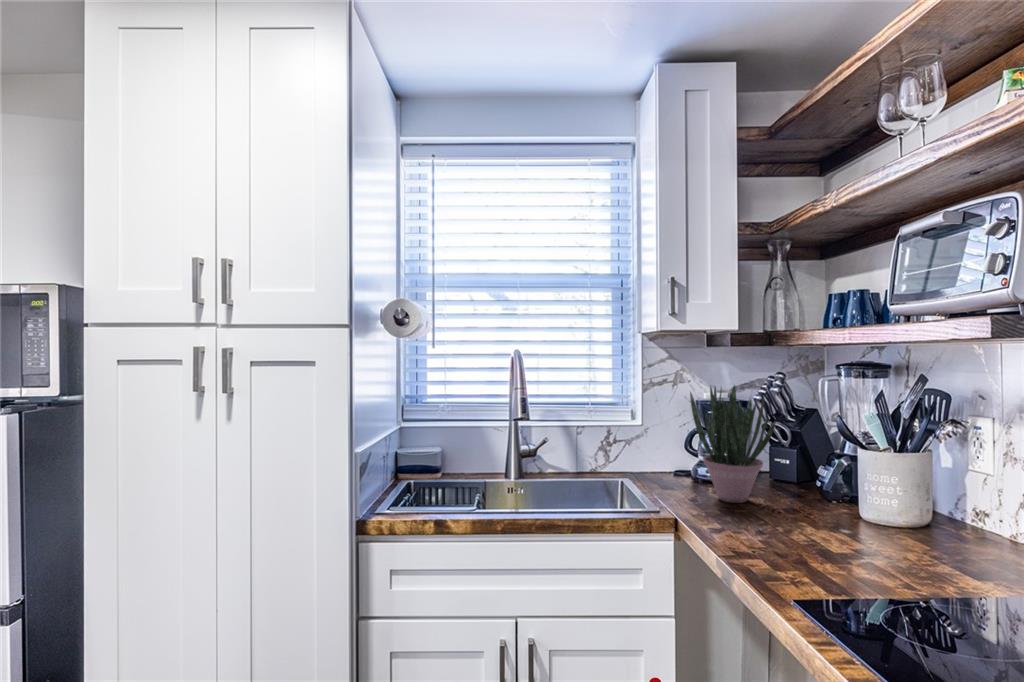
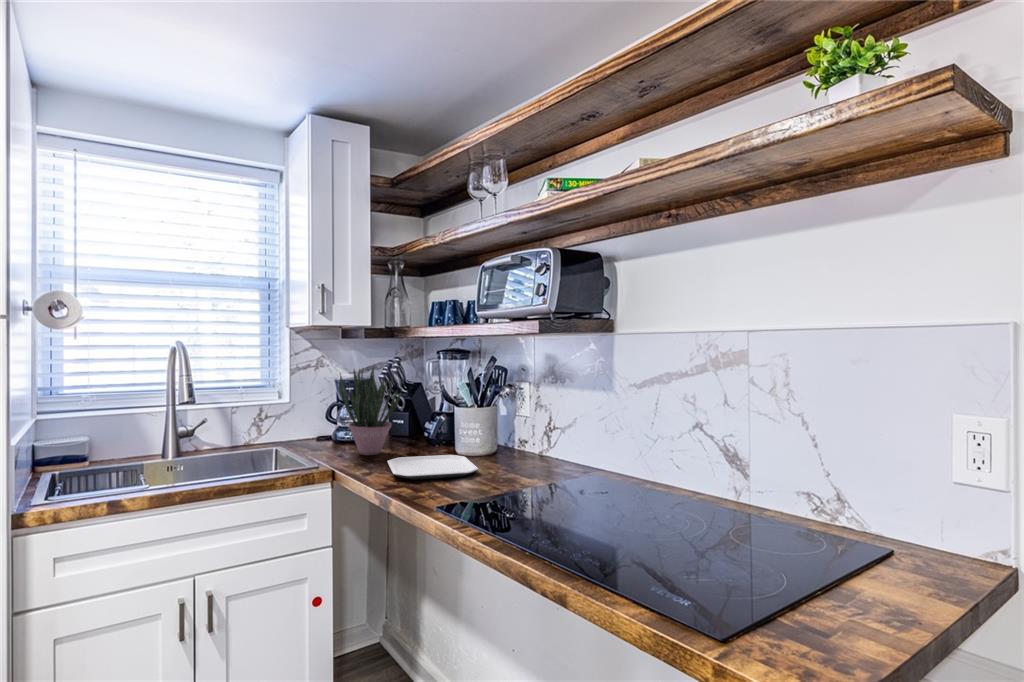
plate: none [748,512,893,559] -> present [387,455,479,480]

